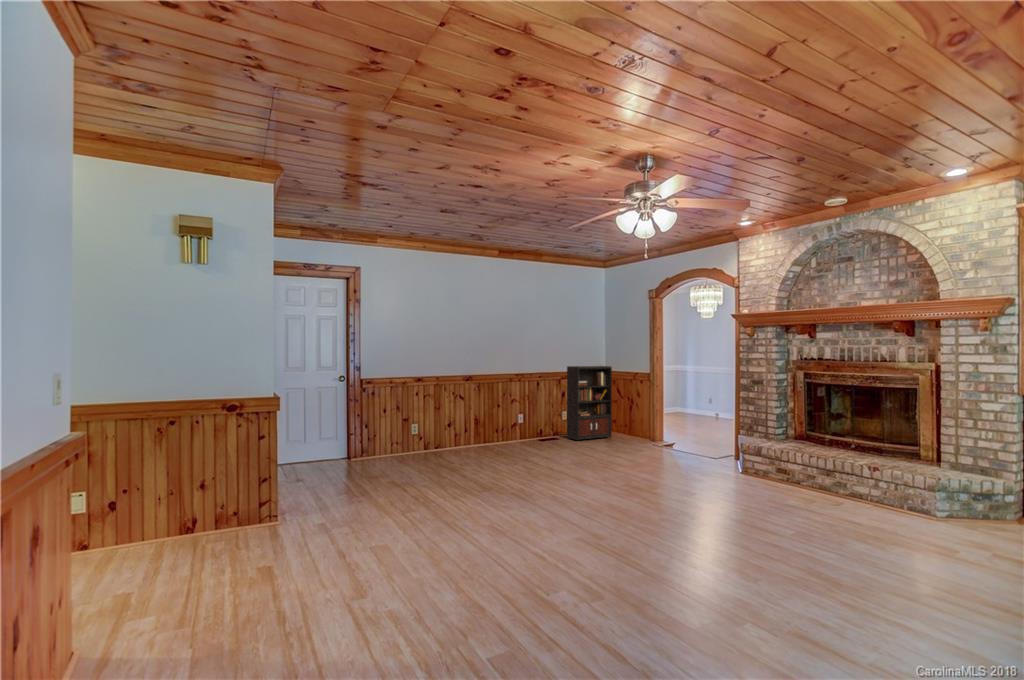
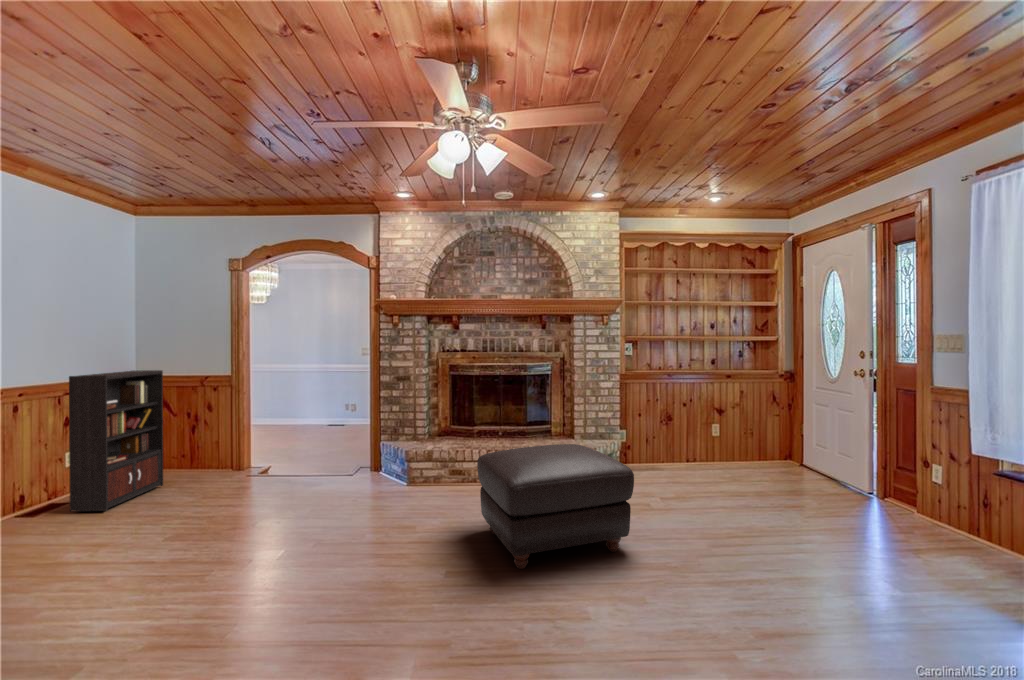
ottoman: none [702,438,847,543] -> present [477,444,634,569]

